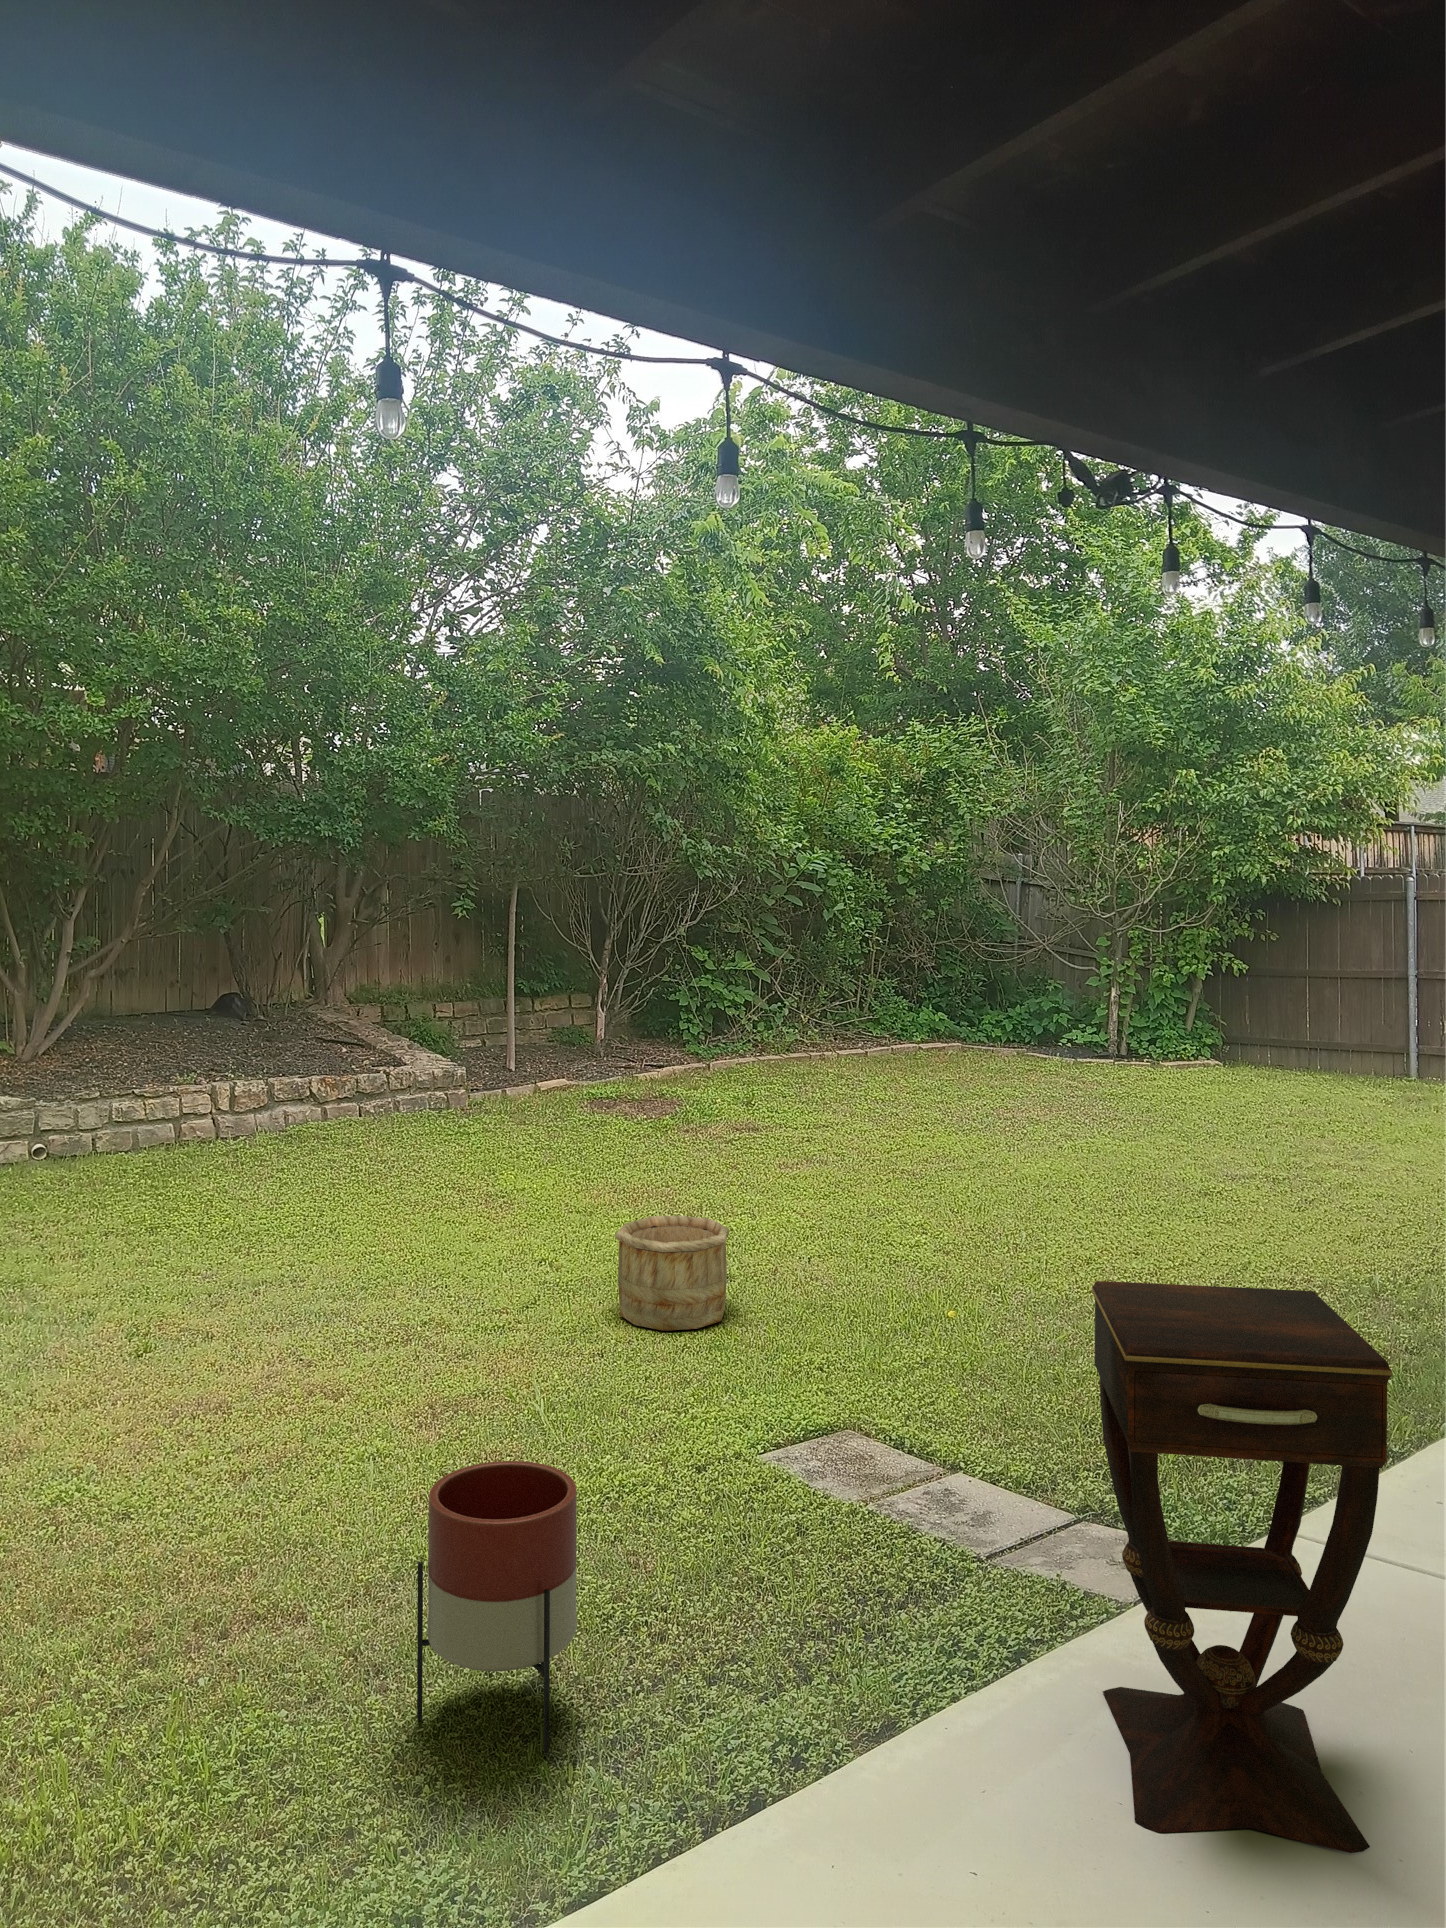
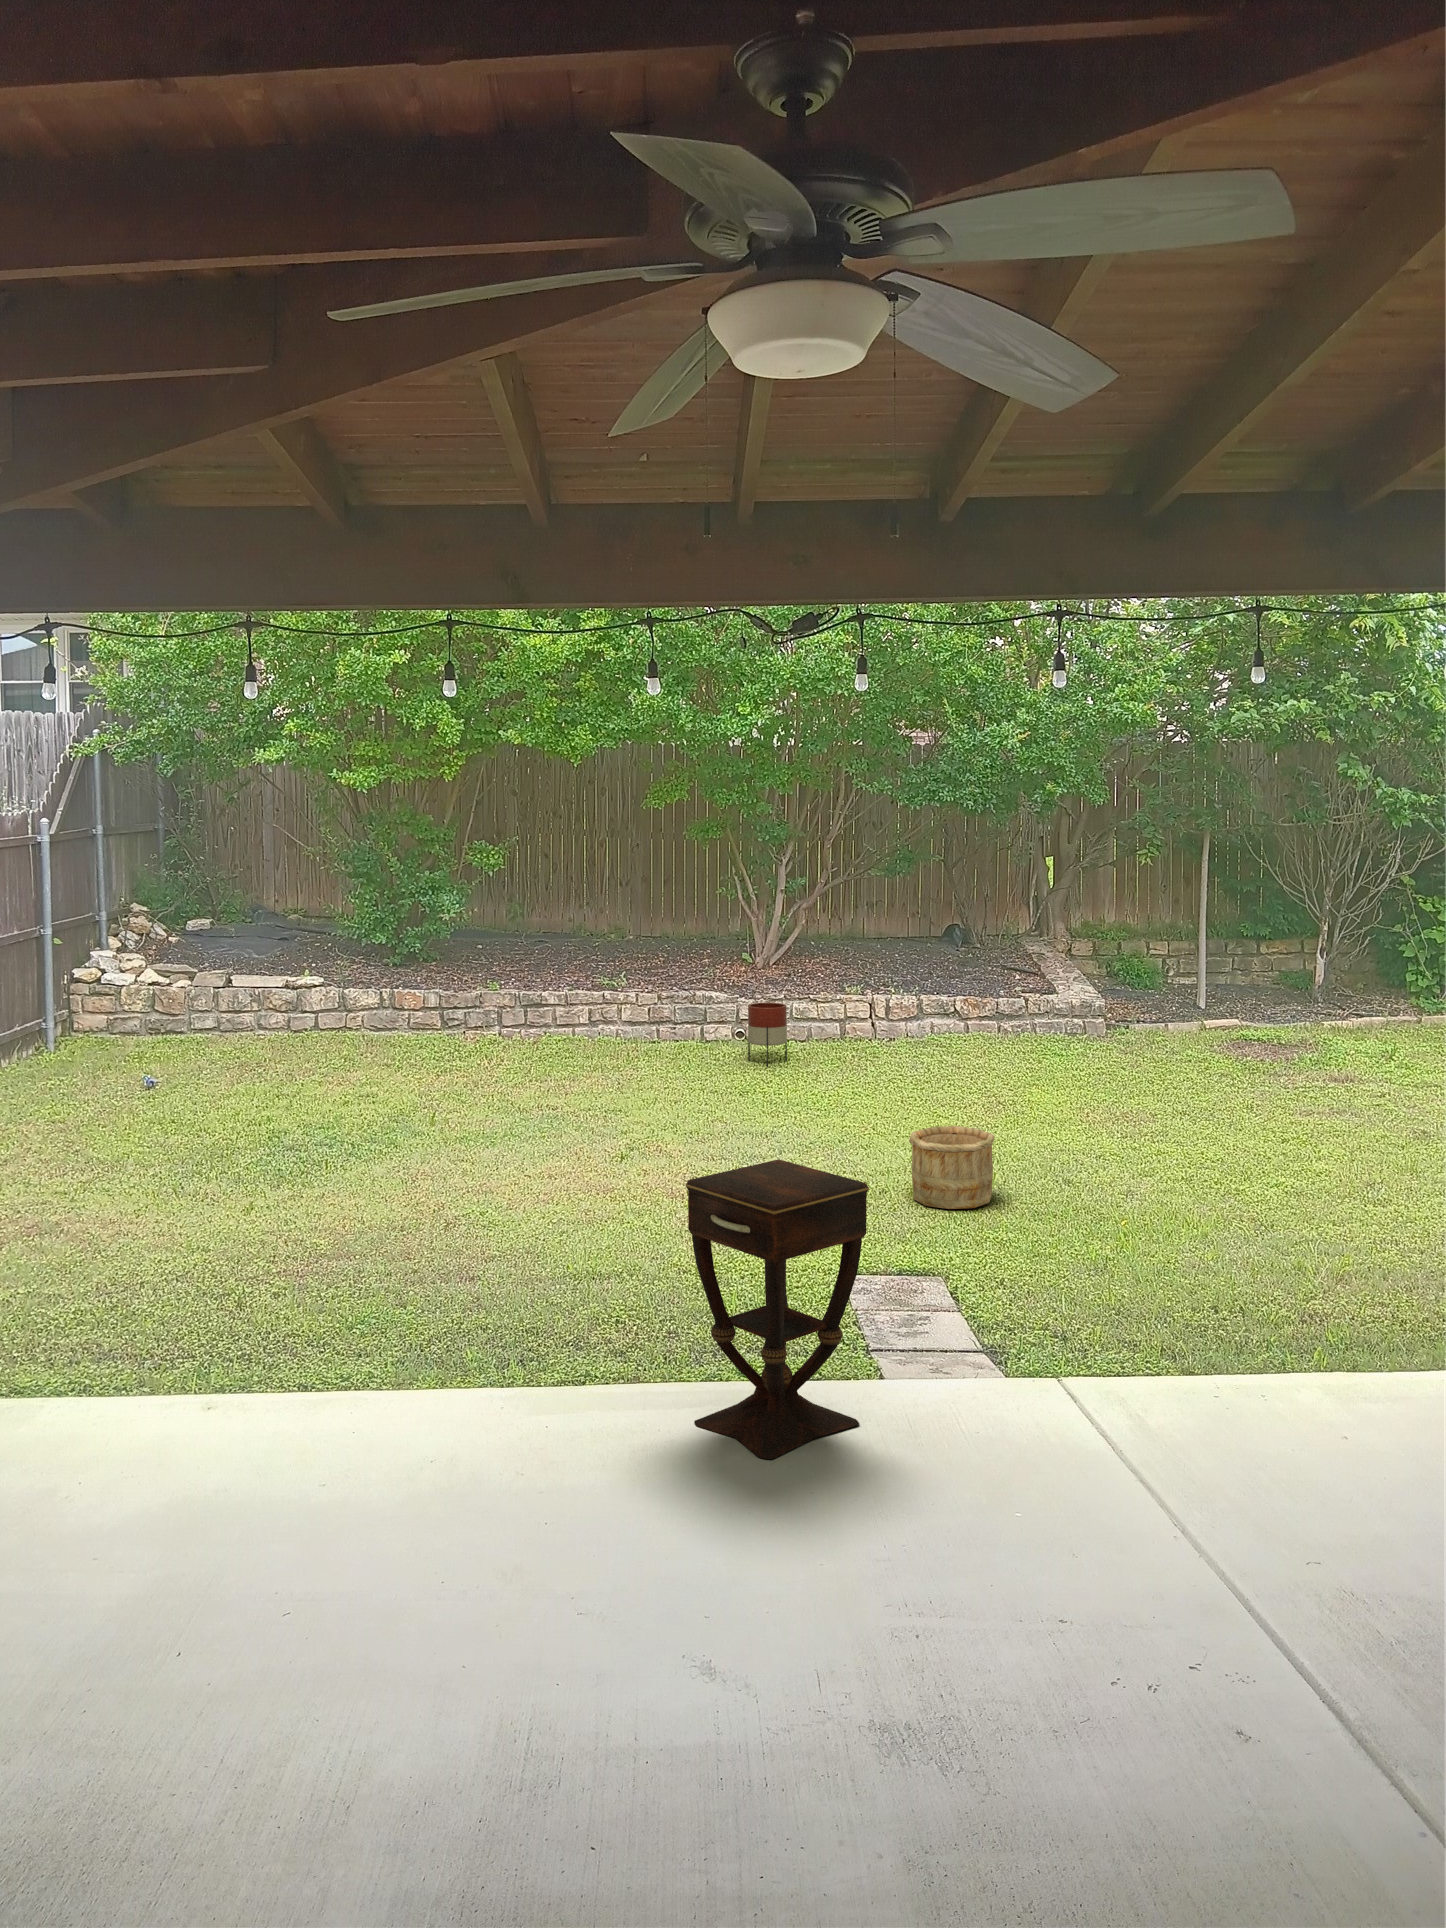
planter: present [417,1461,577,1754] -> present [748,1003,787,1067]

